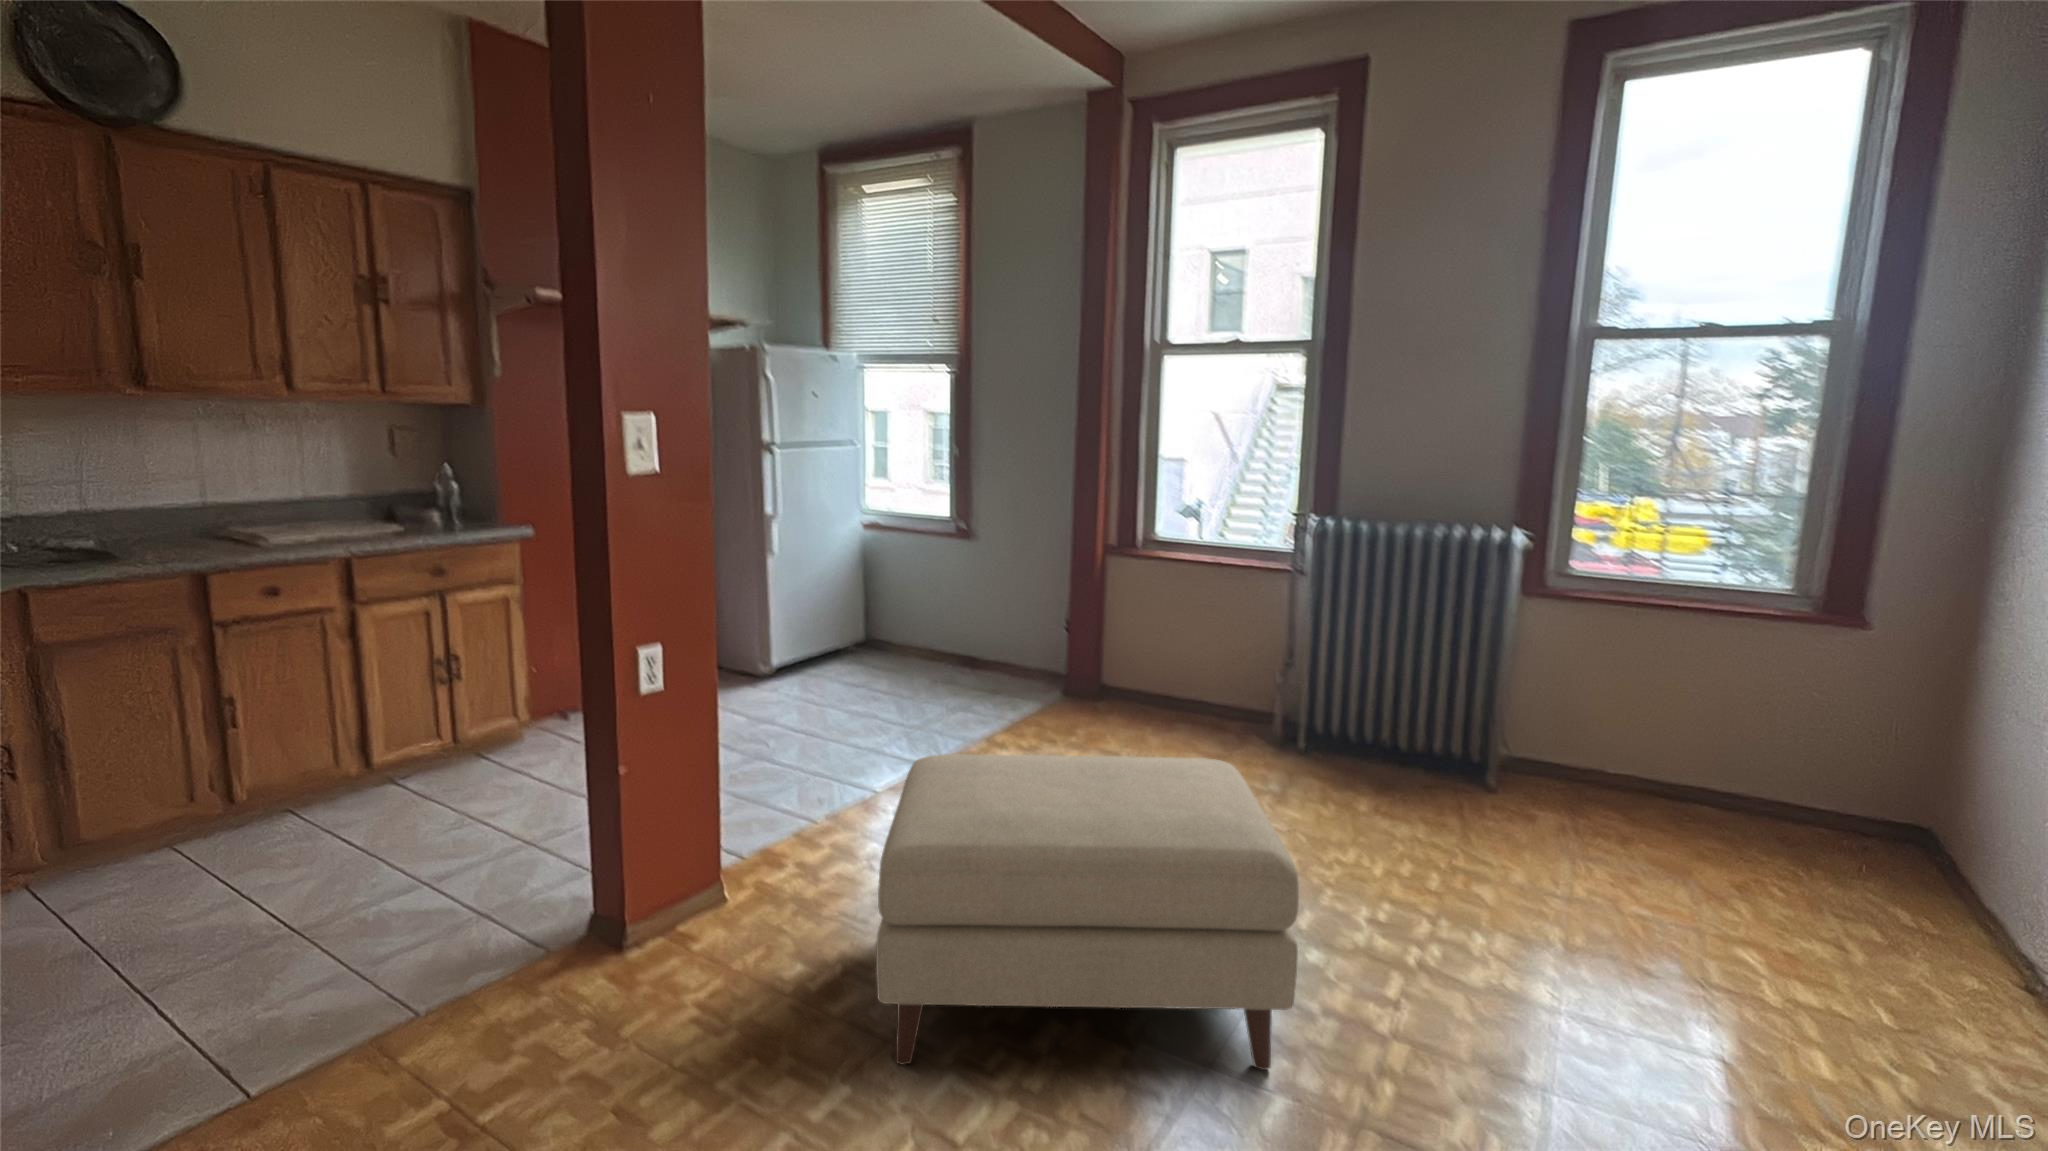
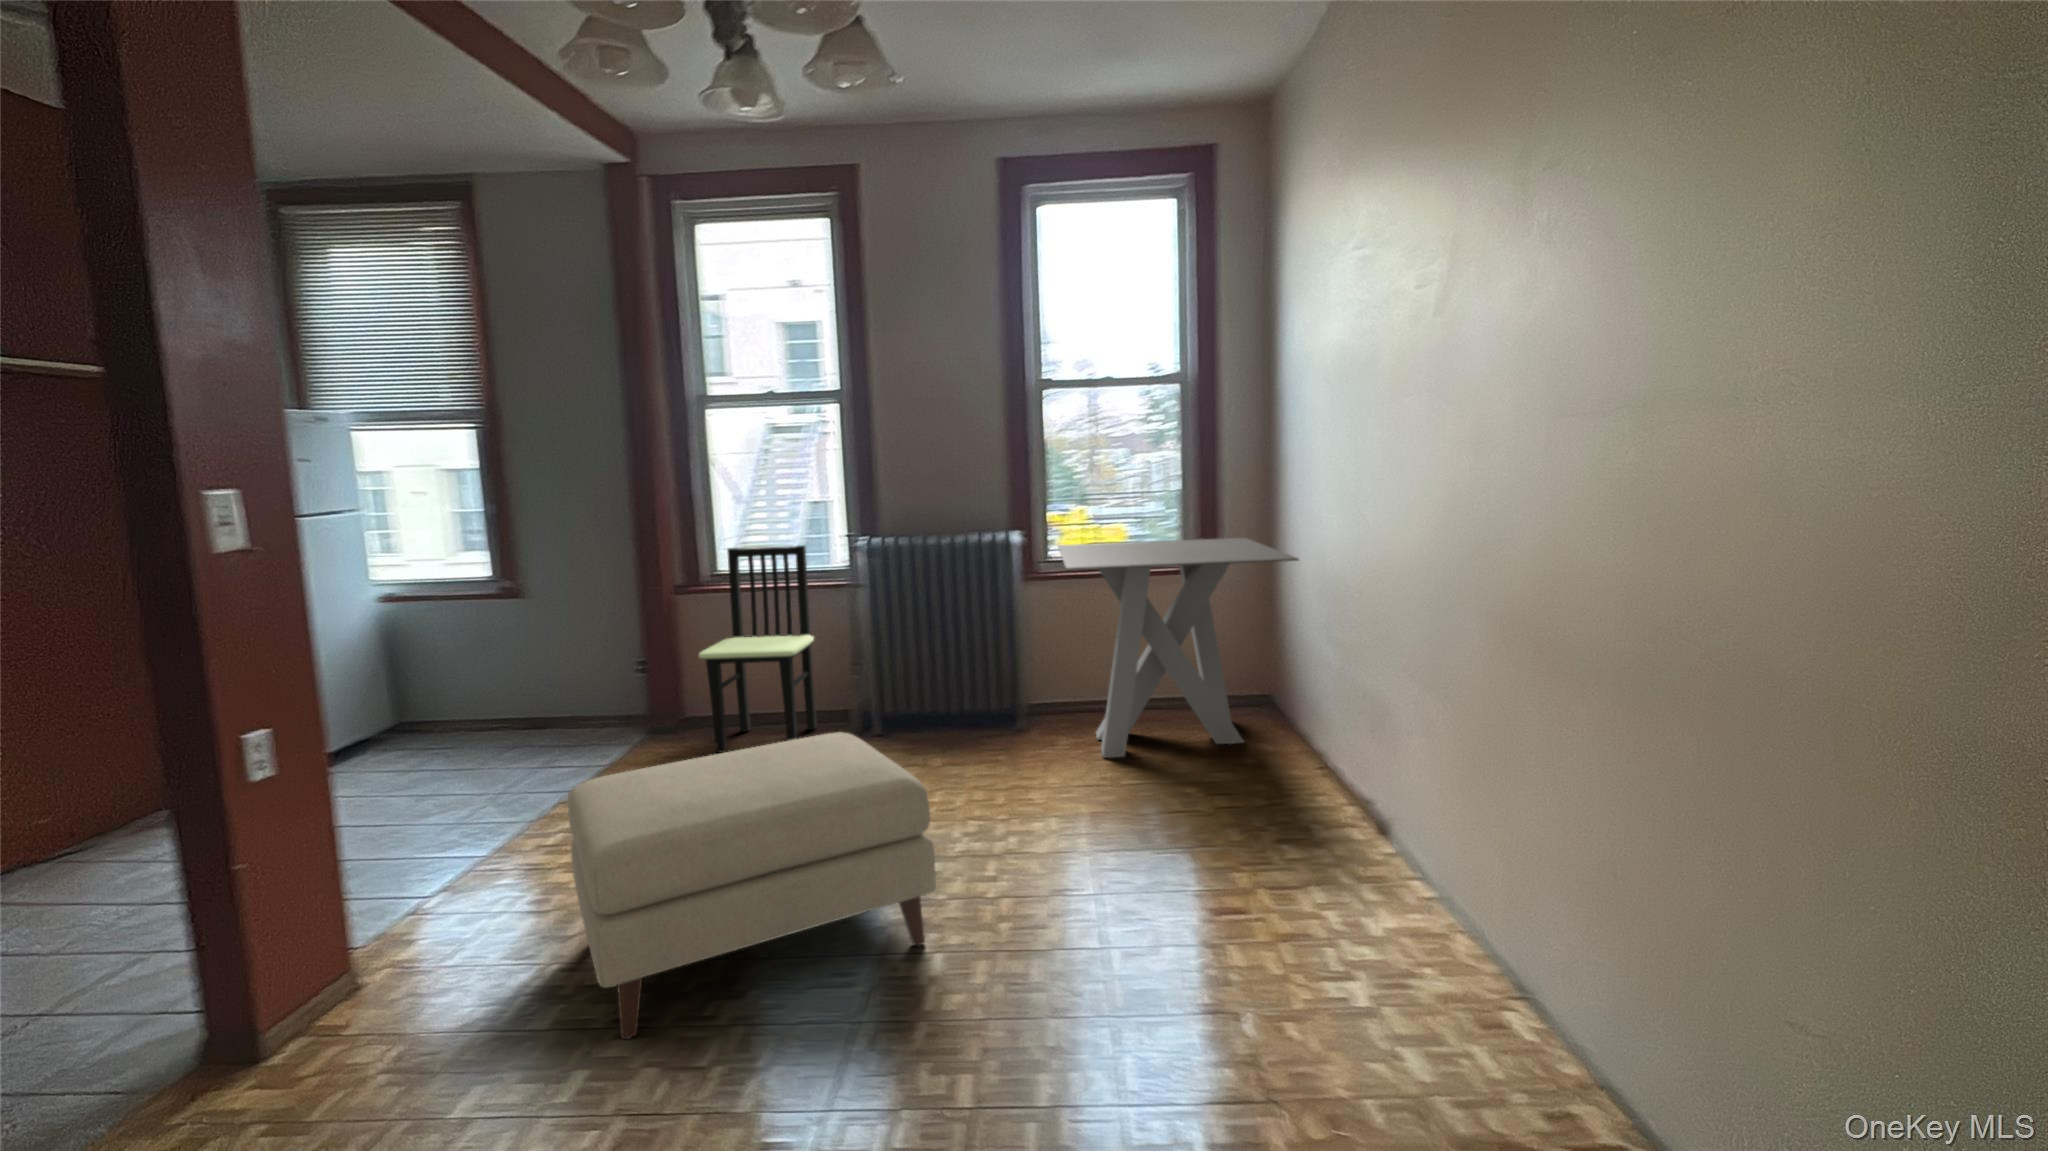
dining chair: none [1115,512,1250,750] -> present [699,545,817,752]
dining table: none [1583,555,2037,897] -> present [1058,538,1299,758]

